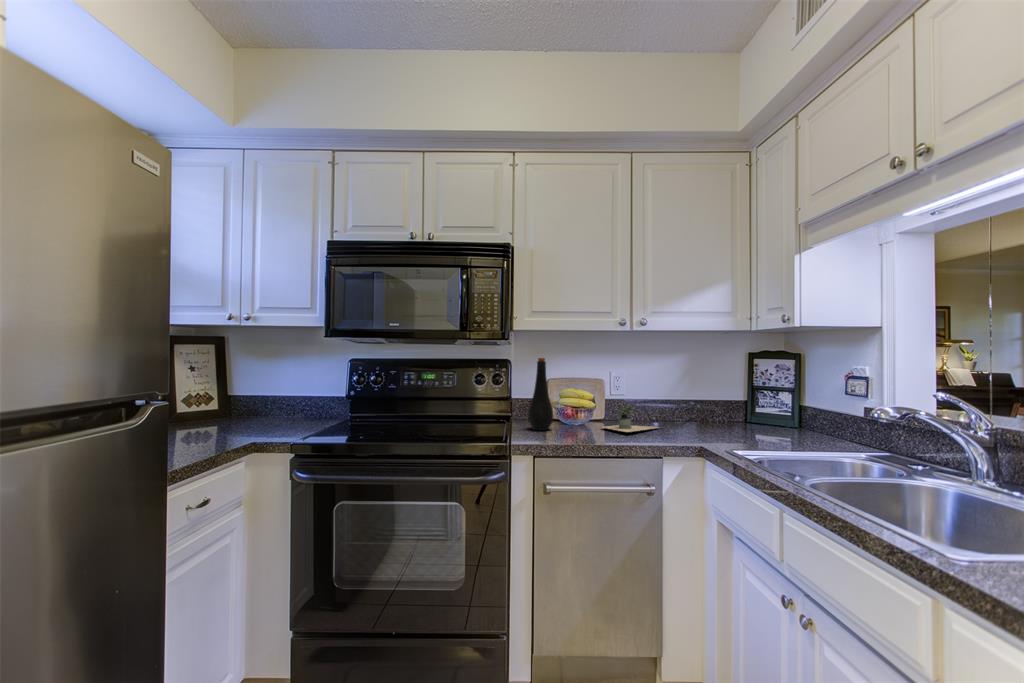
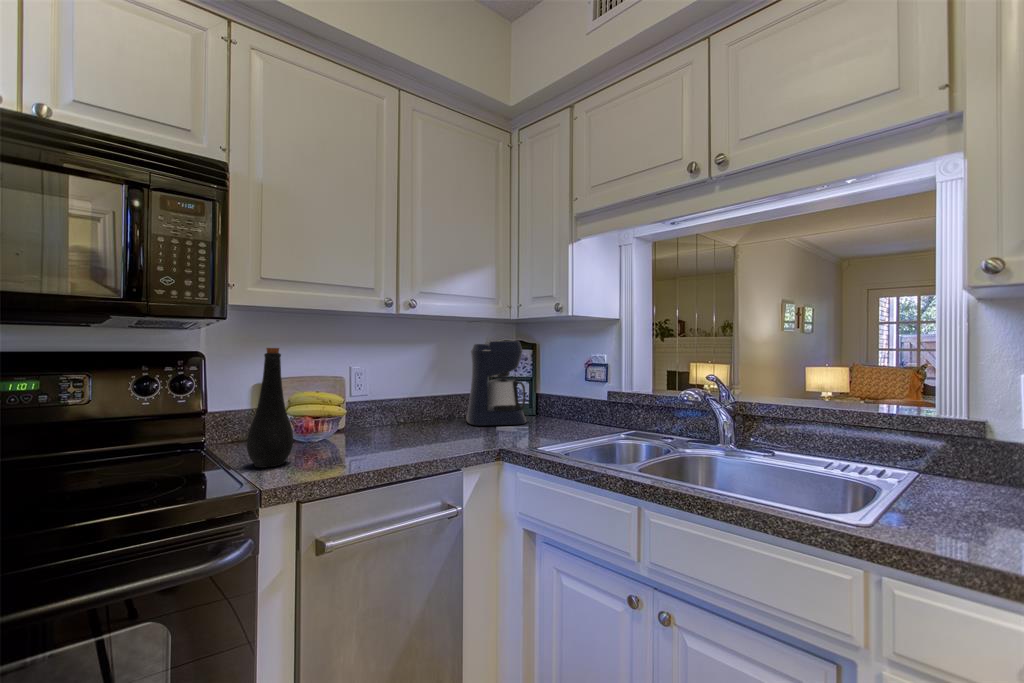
coffee maker: none [711,352,775,433] -> present [467,341,526,426]
potted plant: present [604,404,658,432] -> none [359,407,436,447]

